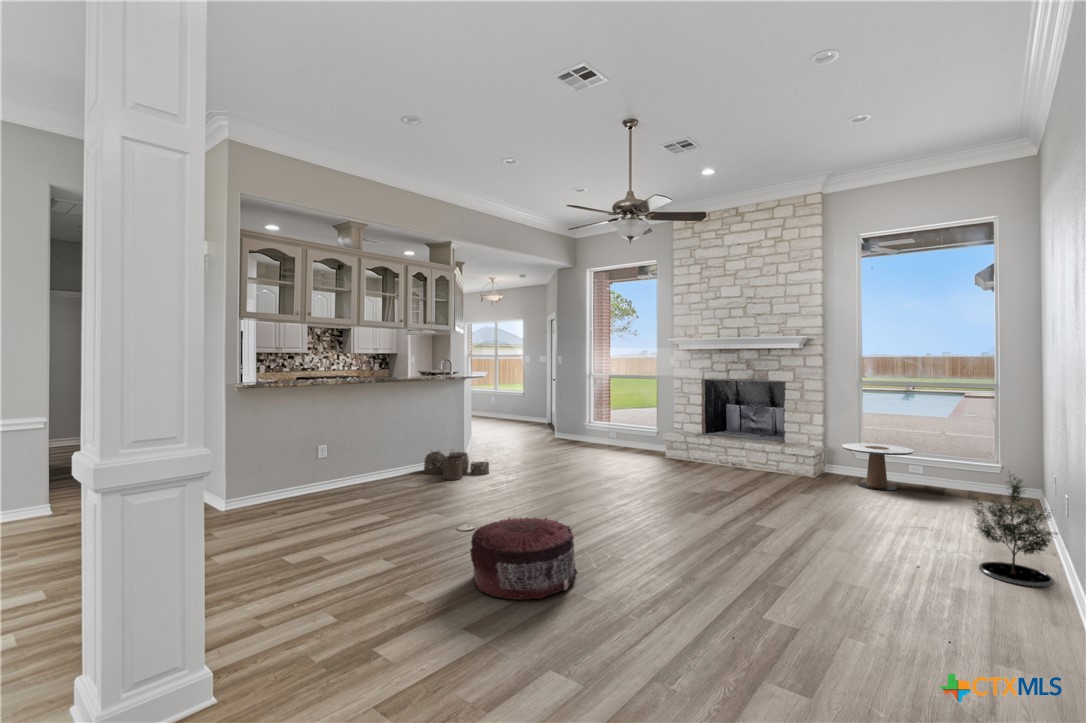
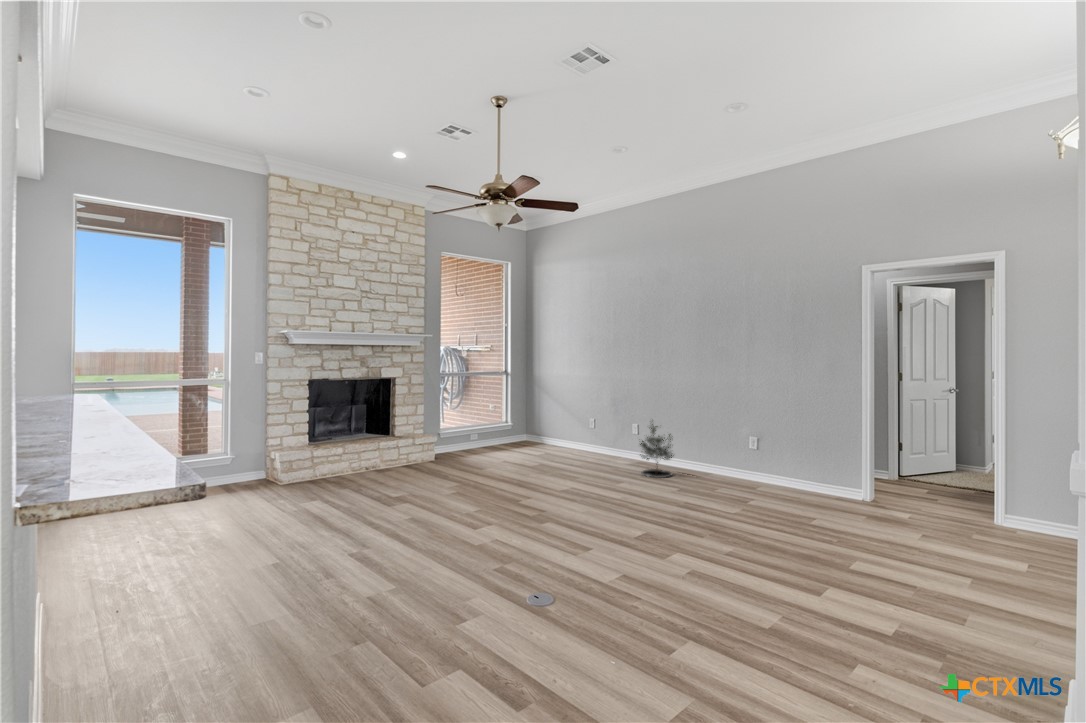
side table: present [842,443,914,490] -> none [453,423,502,459]
woven basket: present [424,451,489,480] -> none [32,552,200,647]
pouf: present [470,518,578,599] -> none [643,521,753,611]

